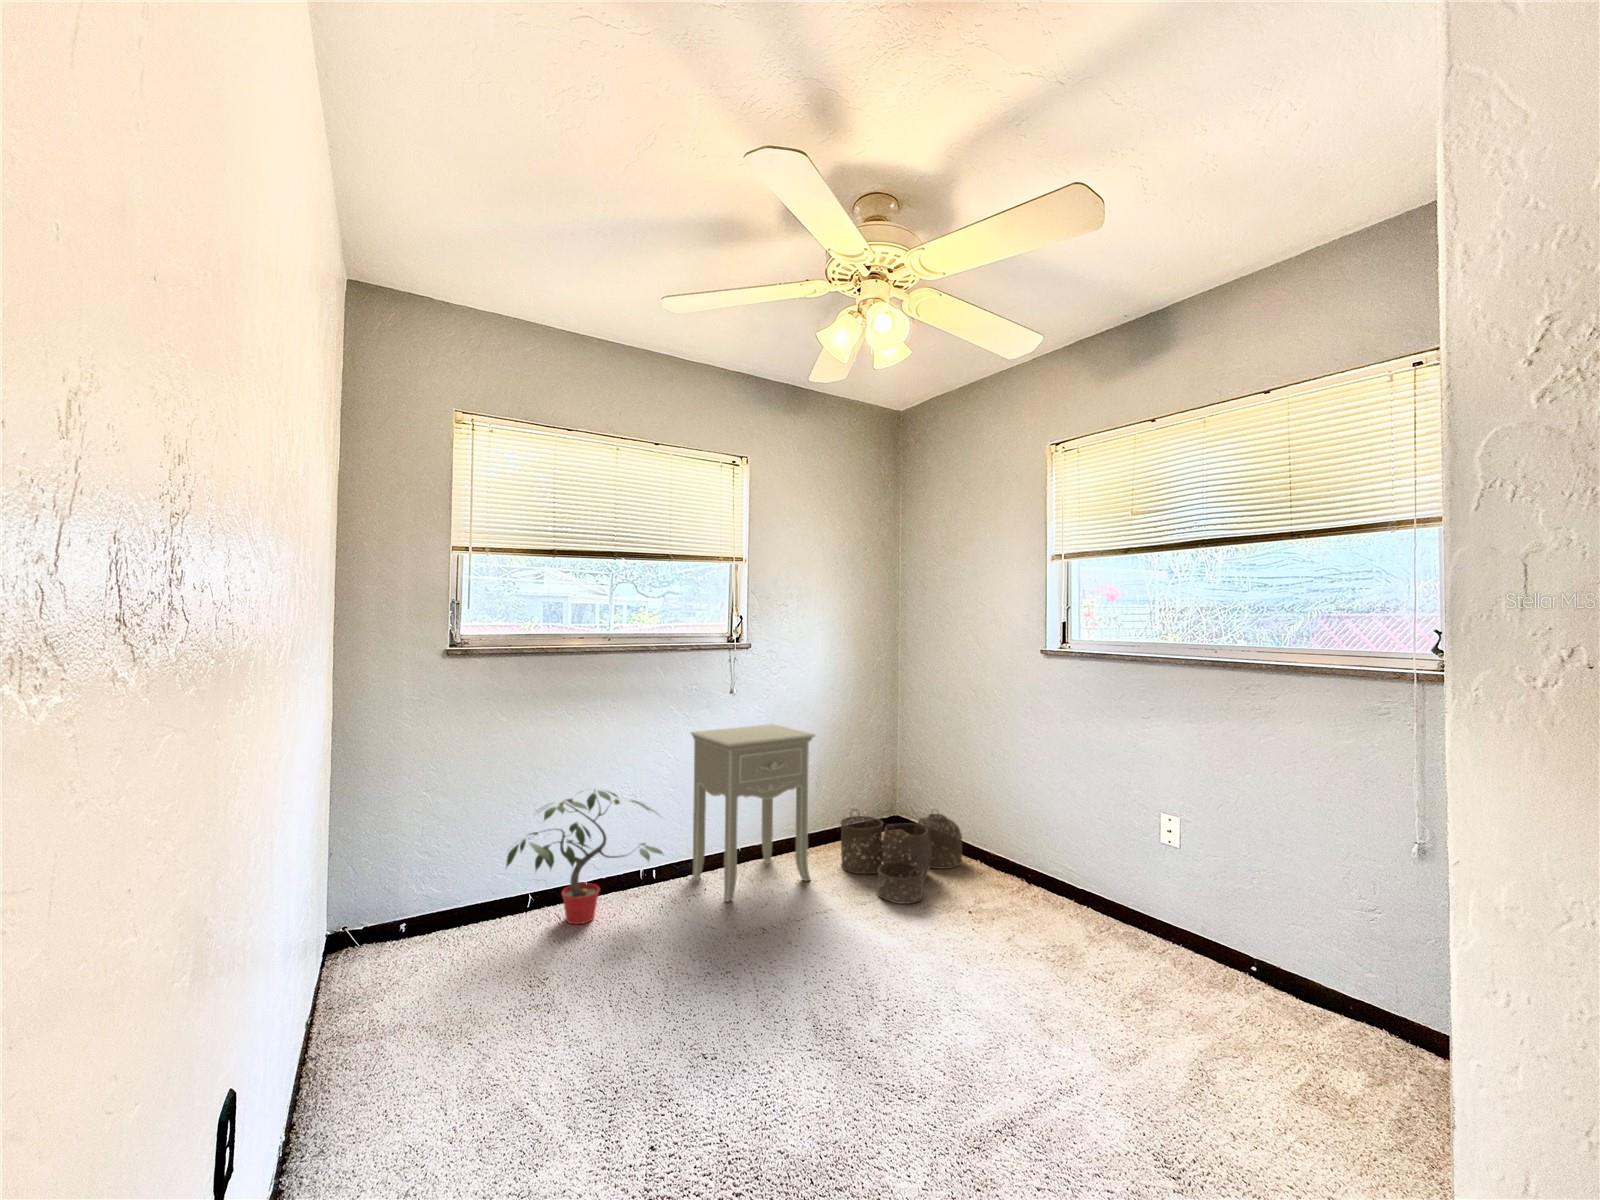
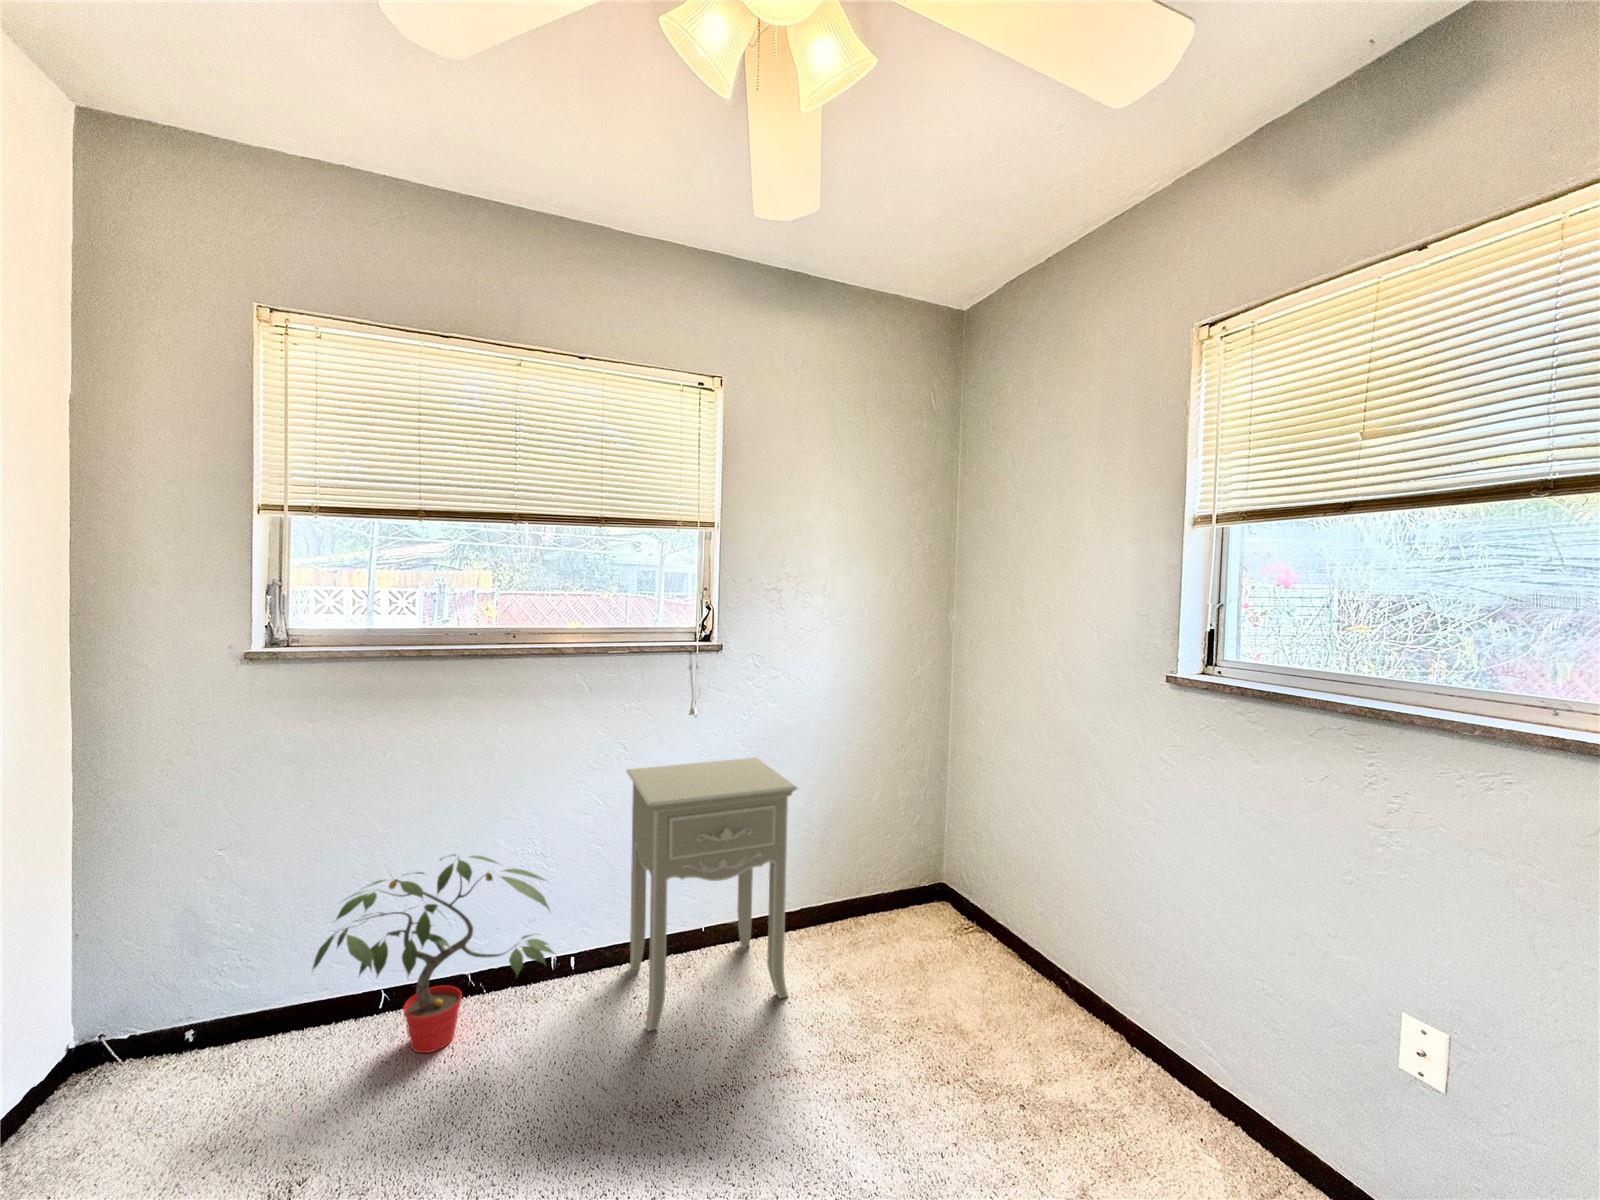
woven basket: present [841,809,962,904] -> none [843,887,1030,1075]

